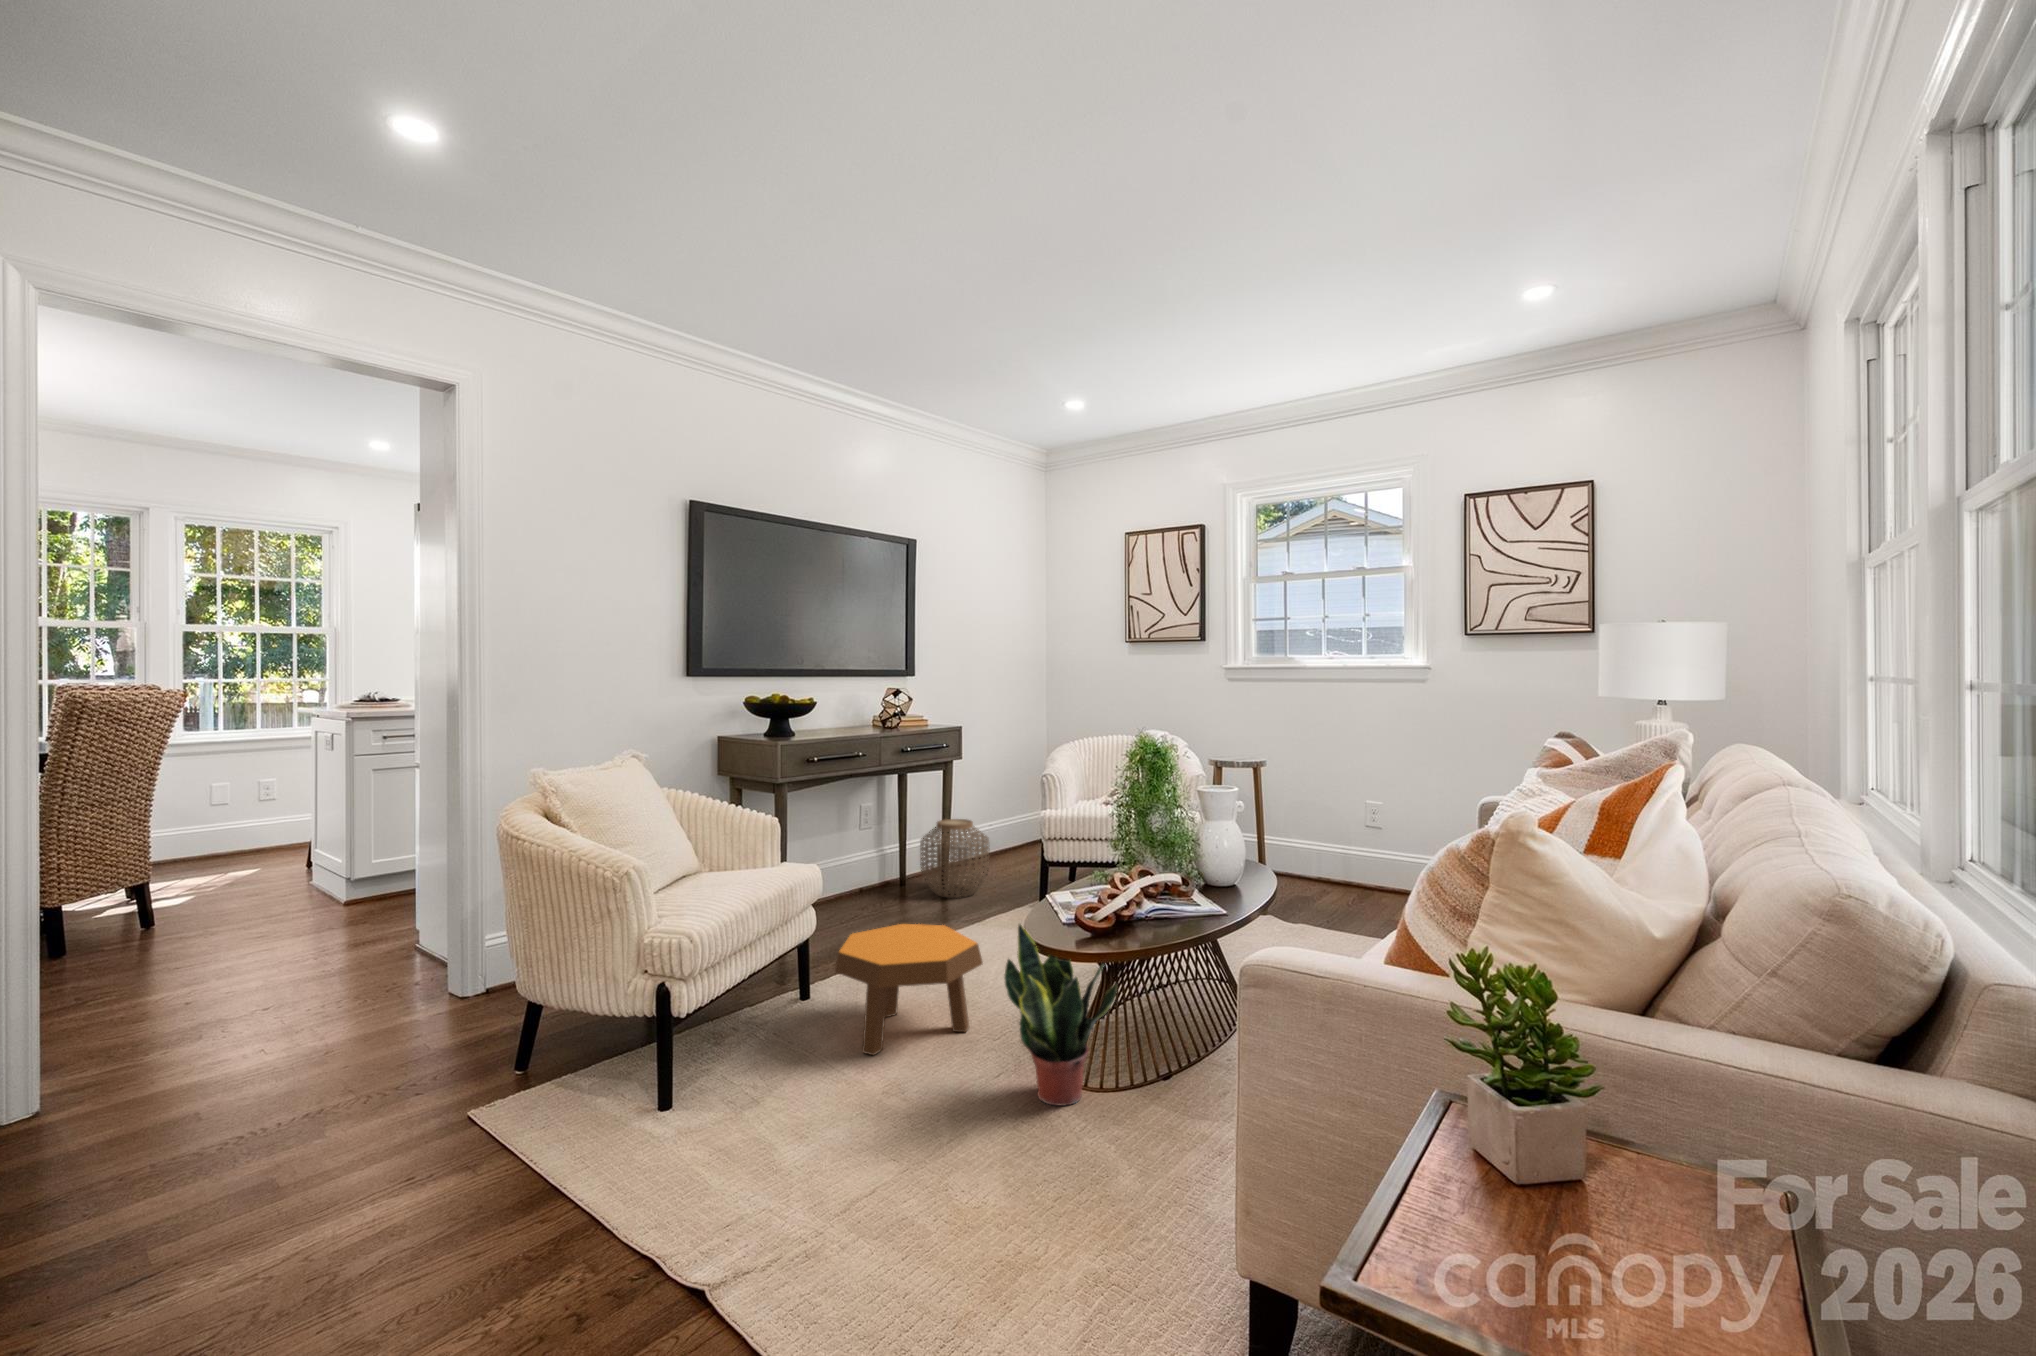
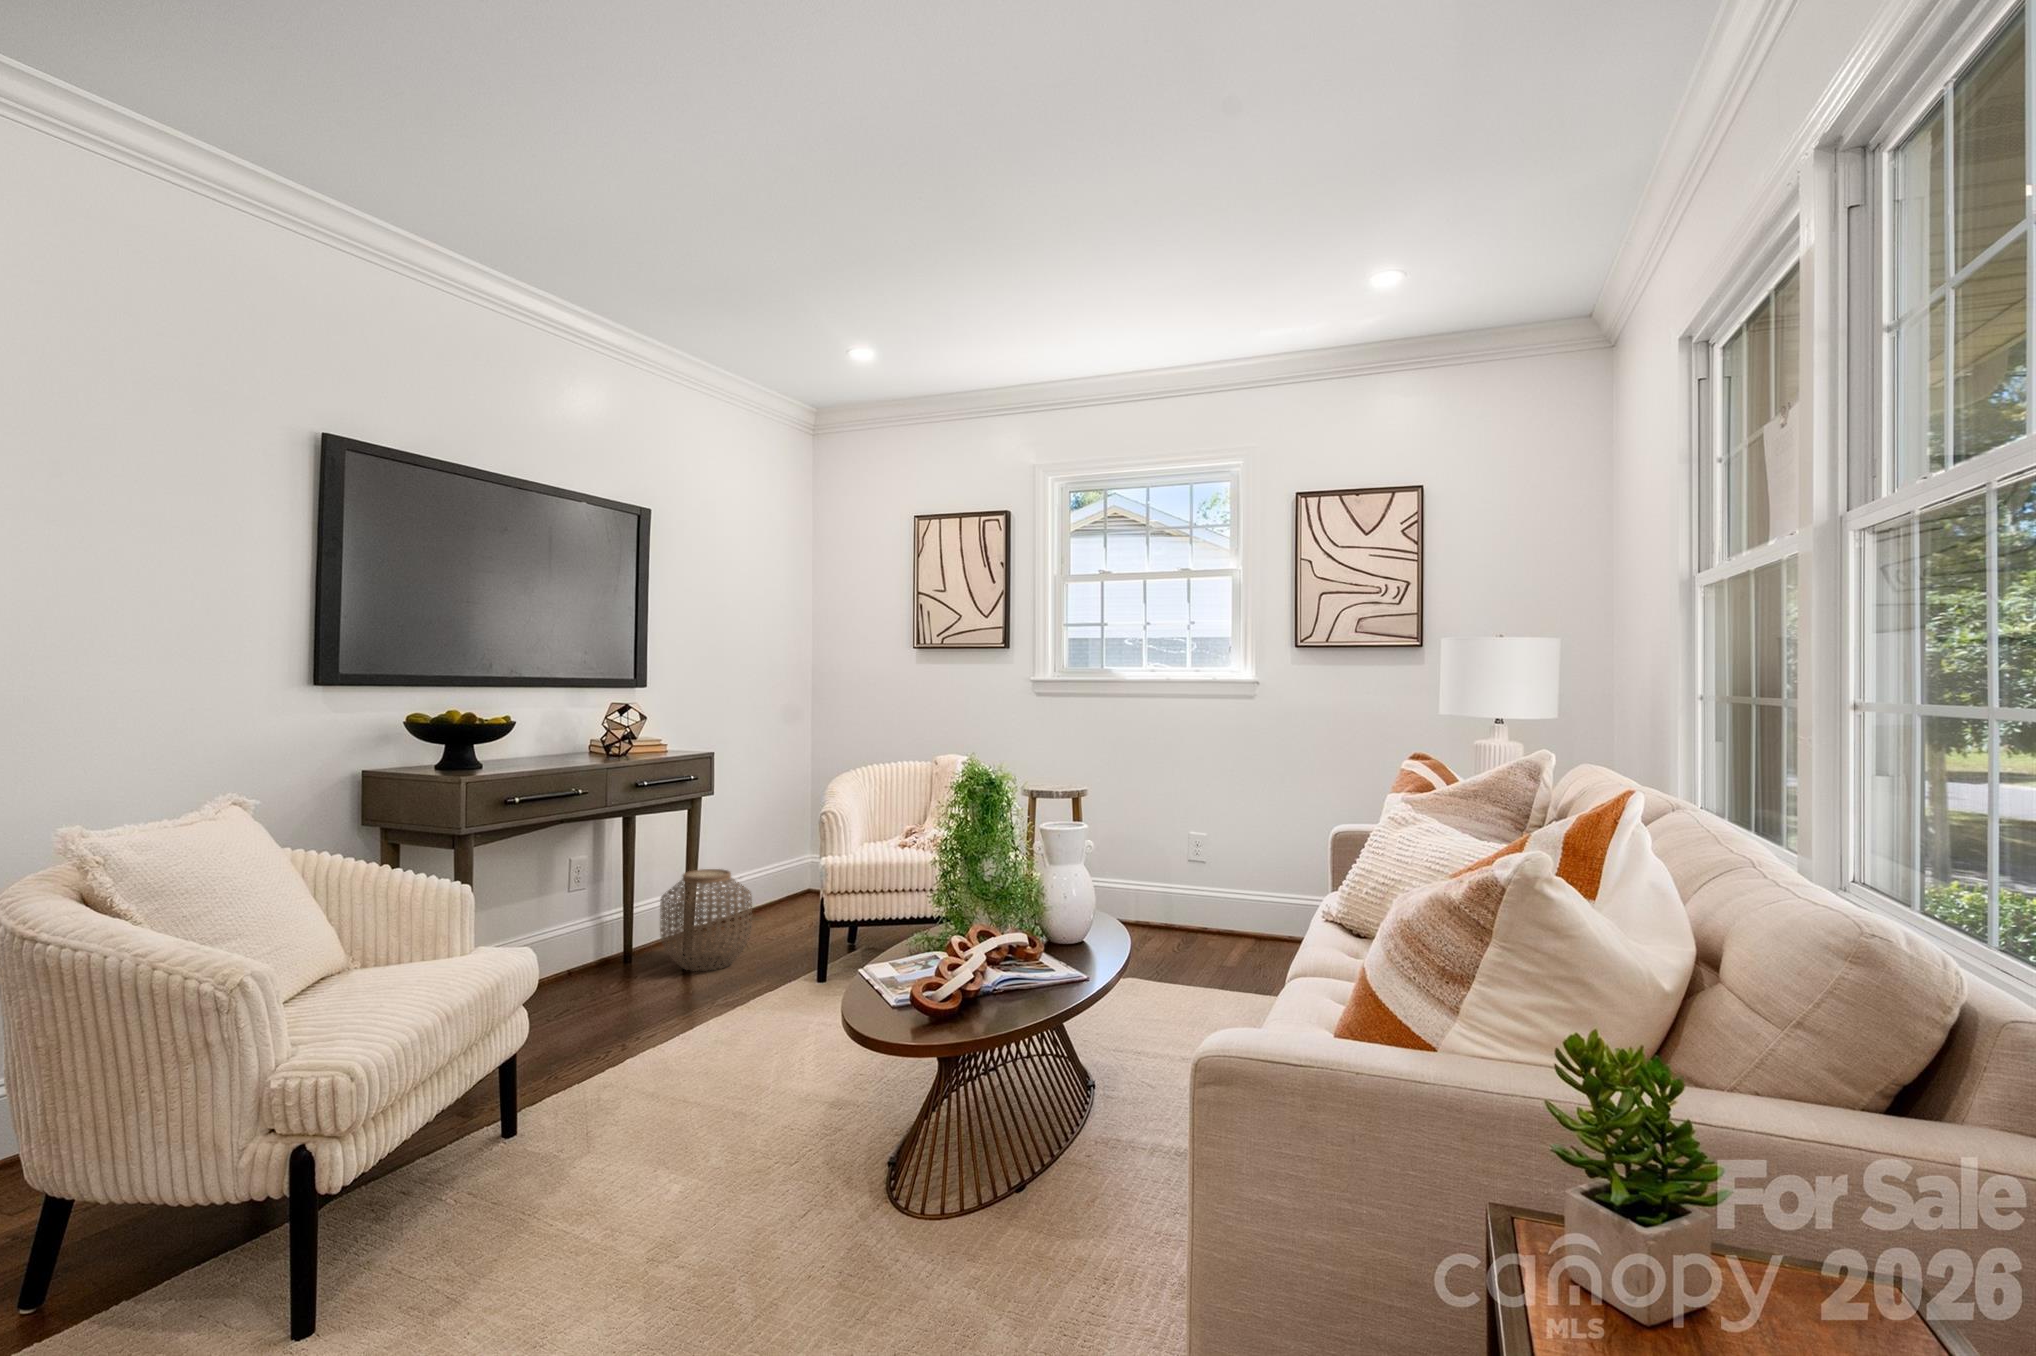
footstool: present [835,924,983,1055] -> none [565,1016,775,1208]
potted plant: present [1005,924,1117,1105] -> none [817,1012,968,1251]

